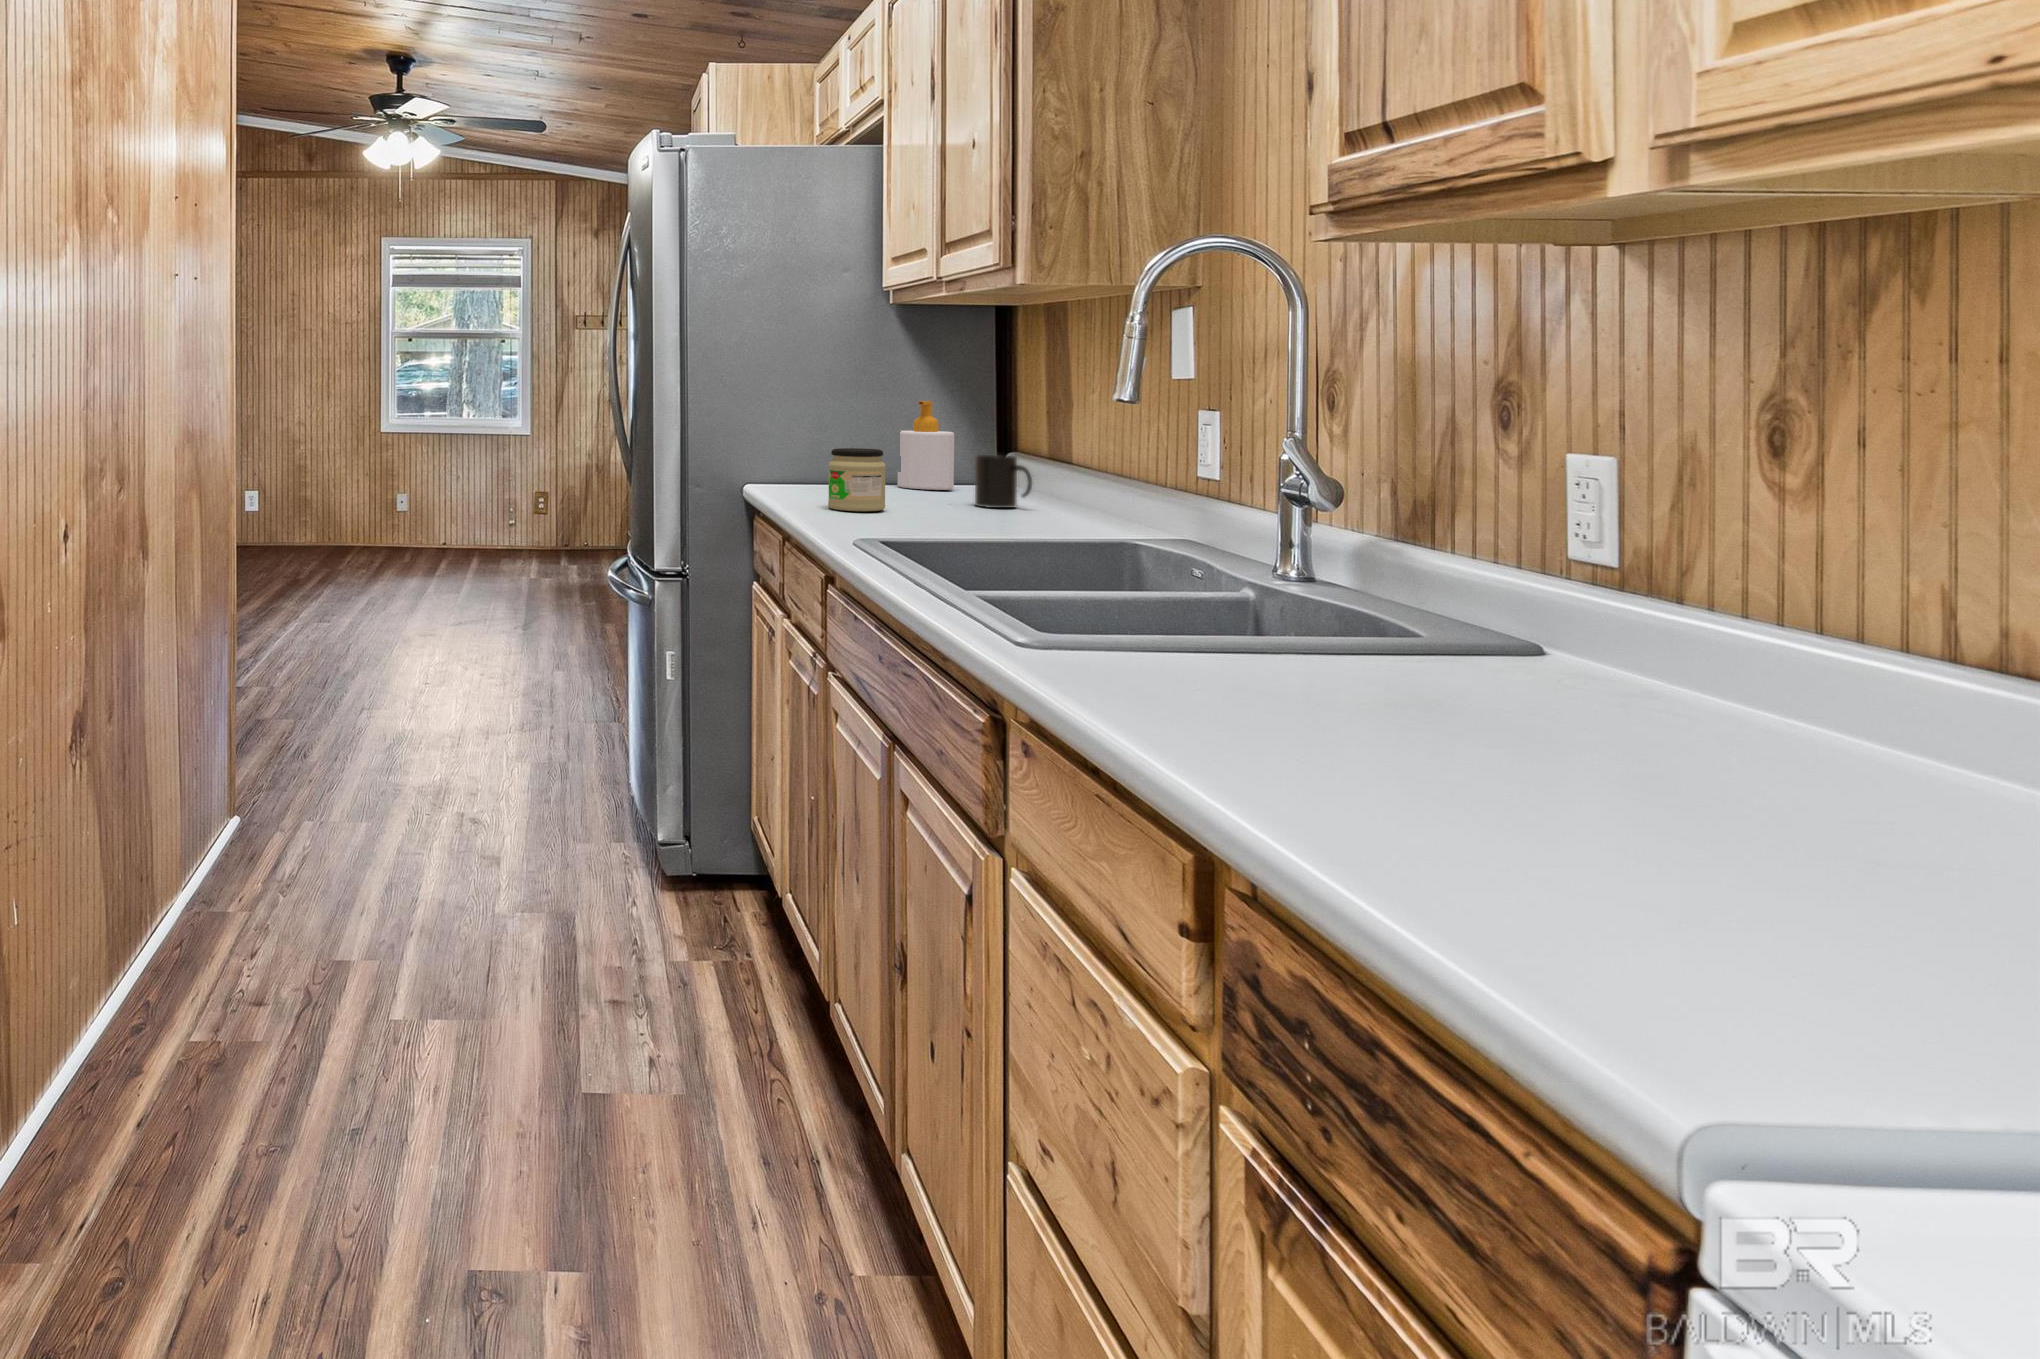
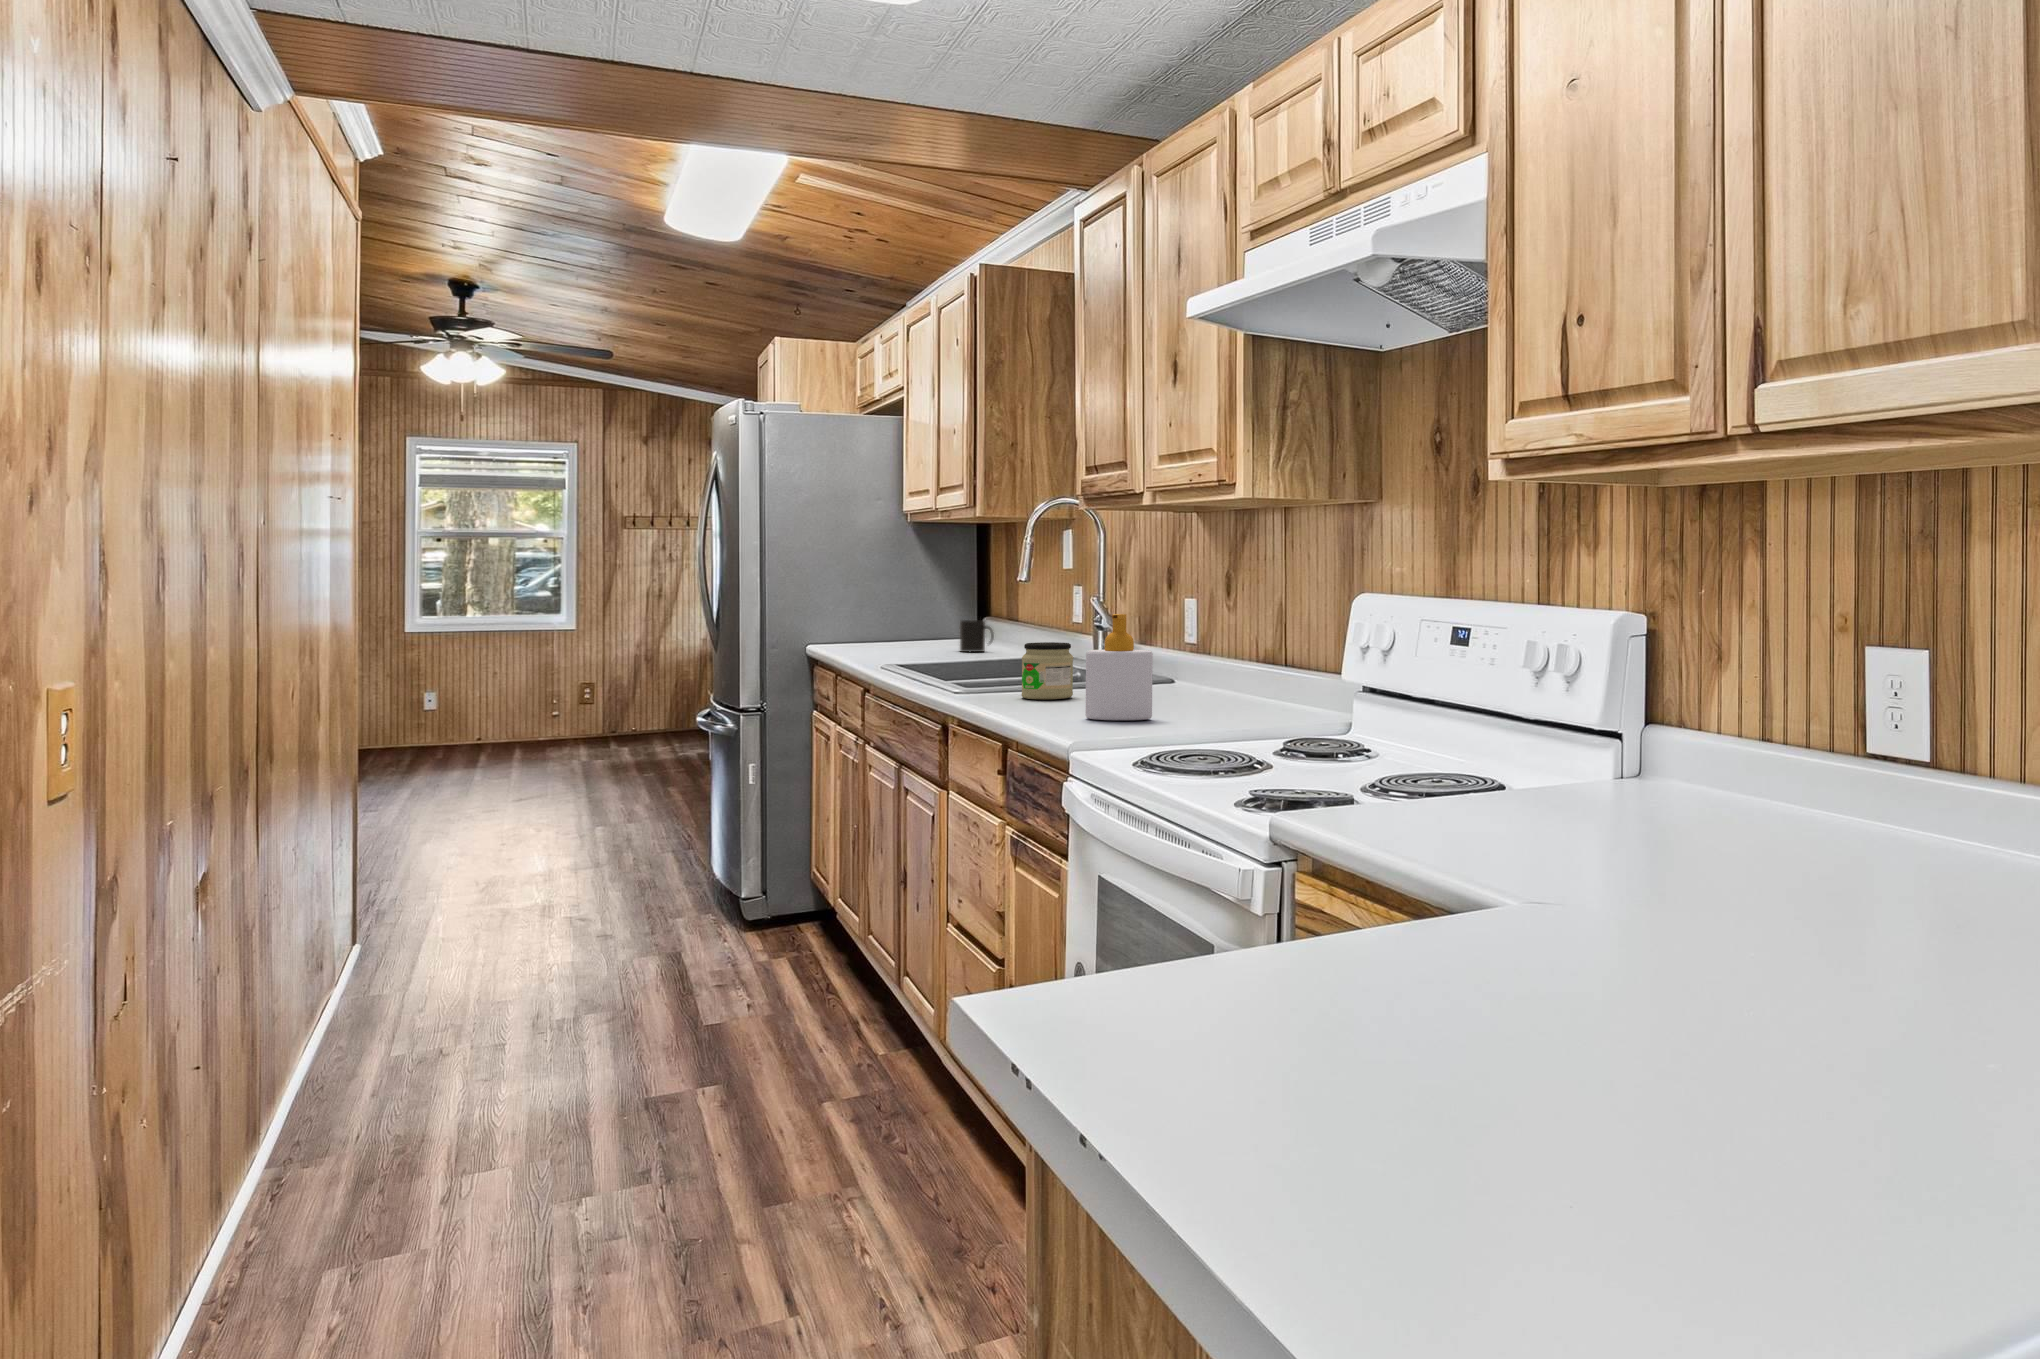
soap bottle: present [897,401,954,490] -> present [1086,614,1153,720]
jar: present [828,448,886,511] -> present [1022,642,1073,699]

